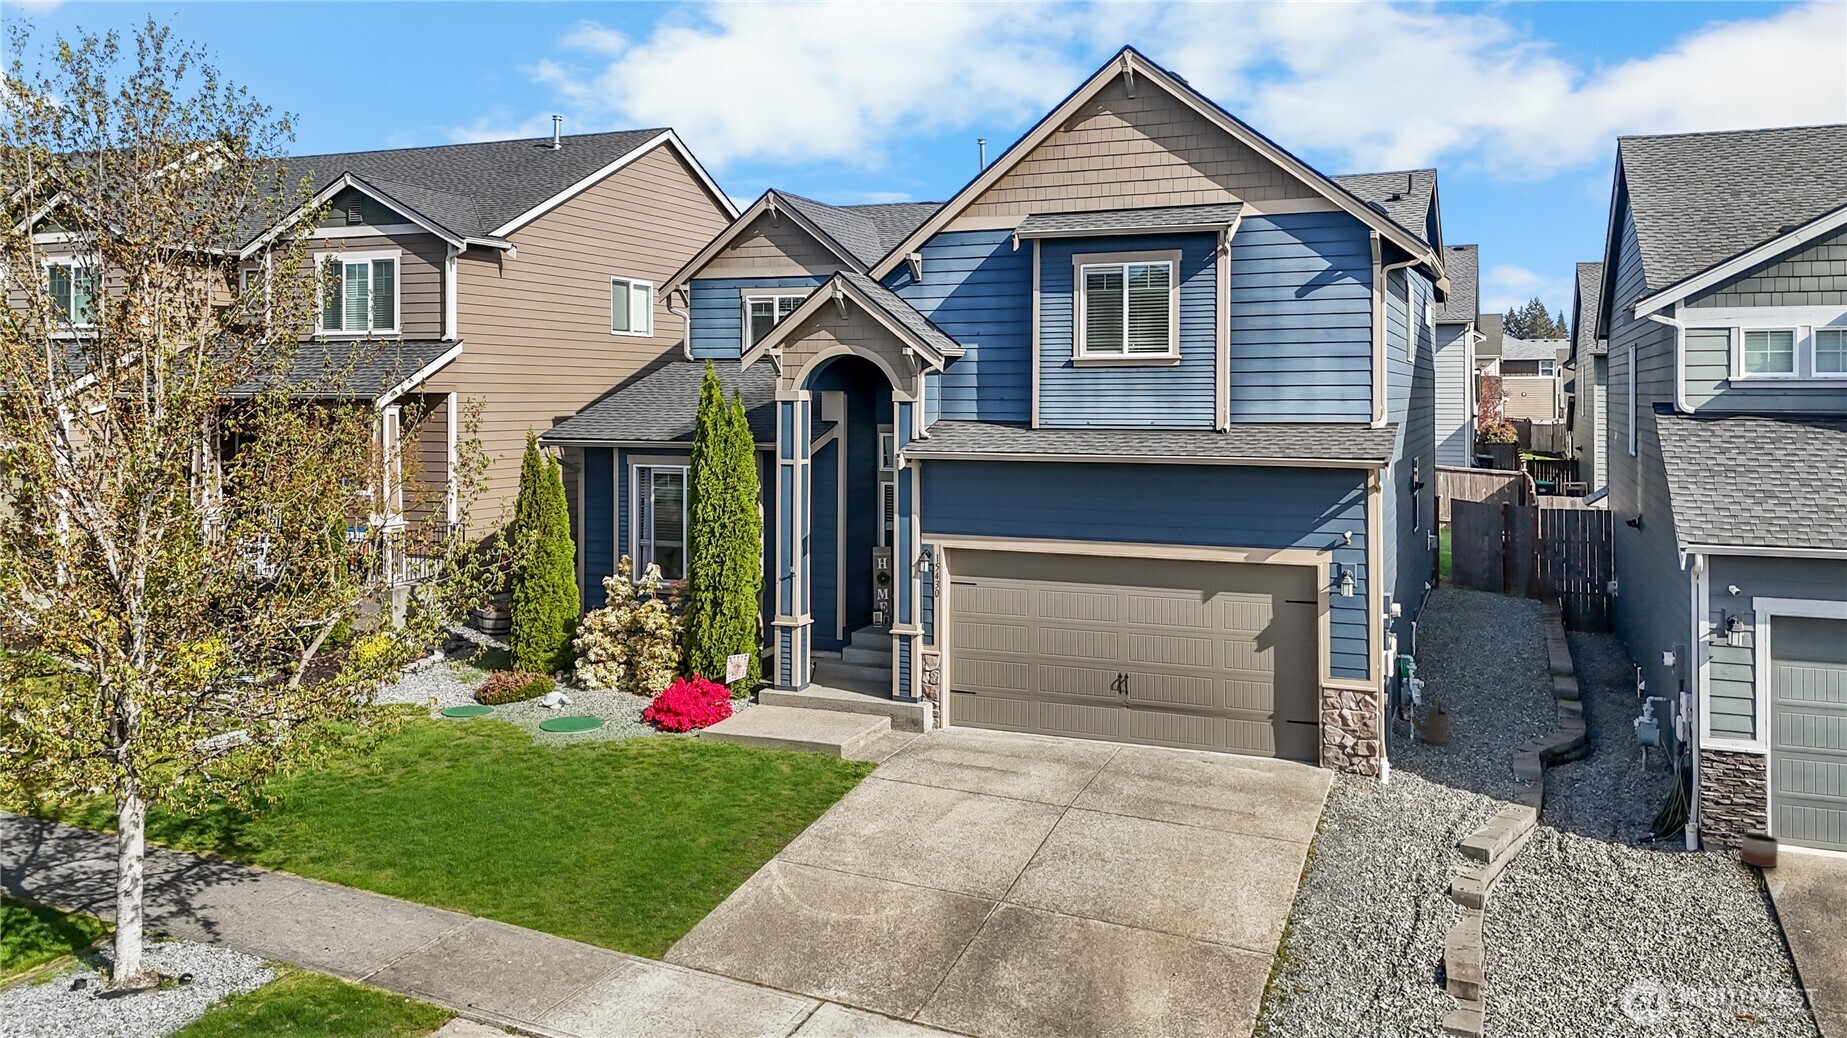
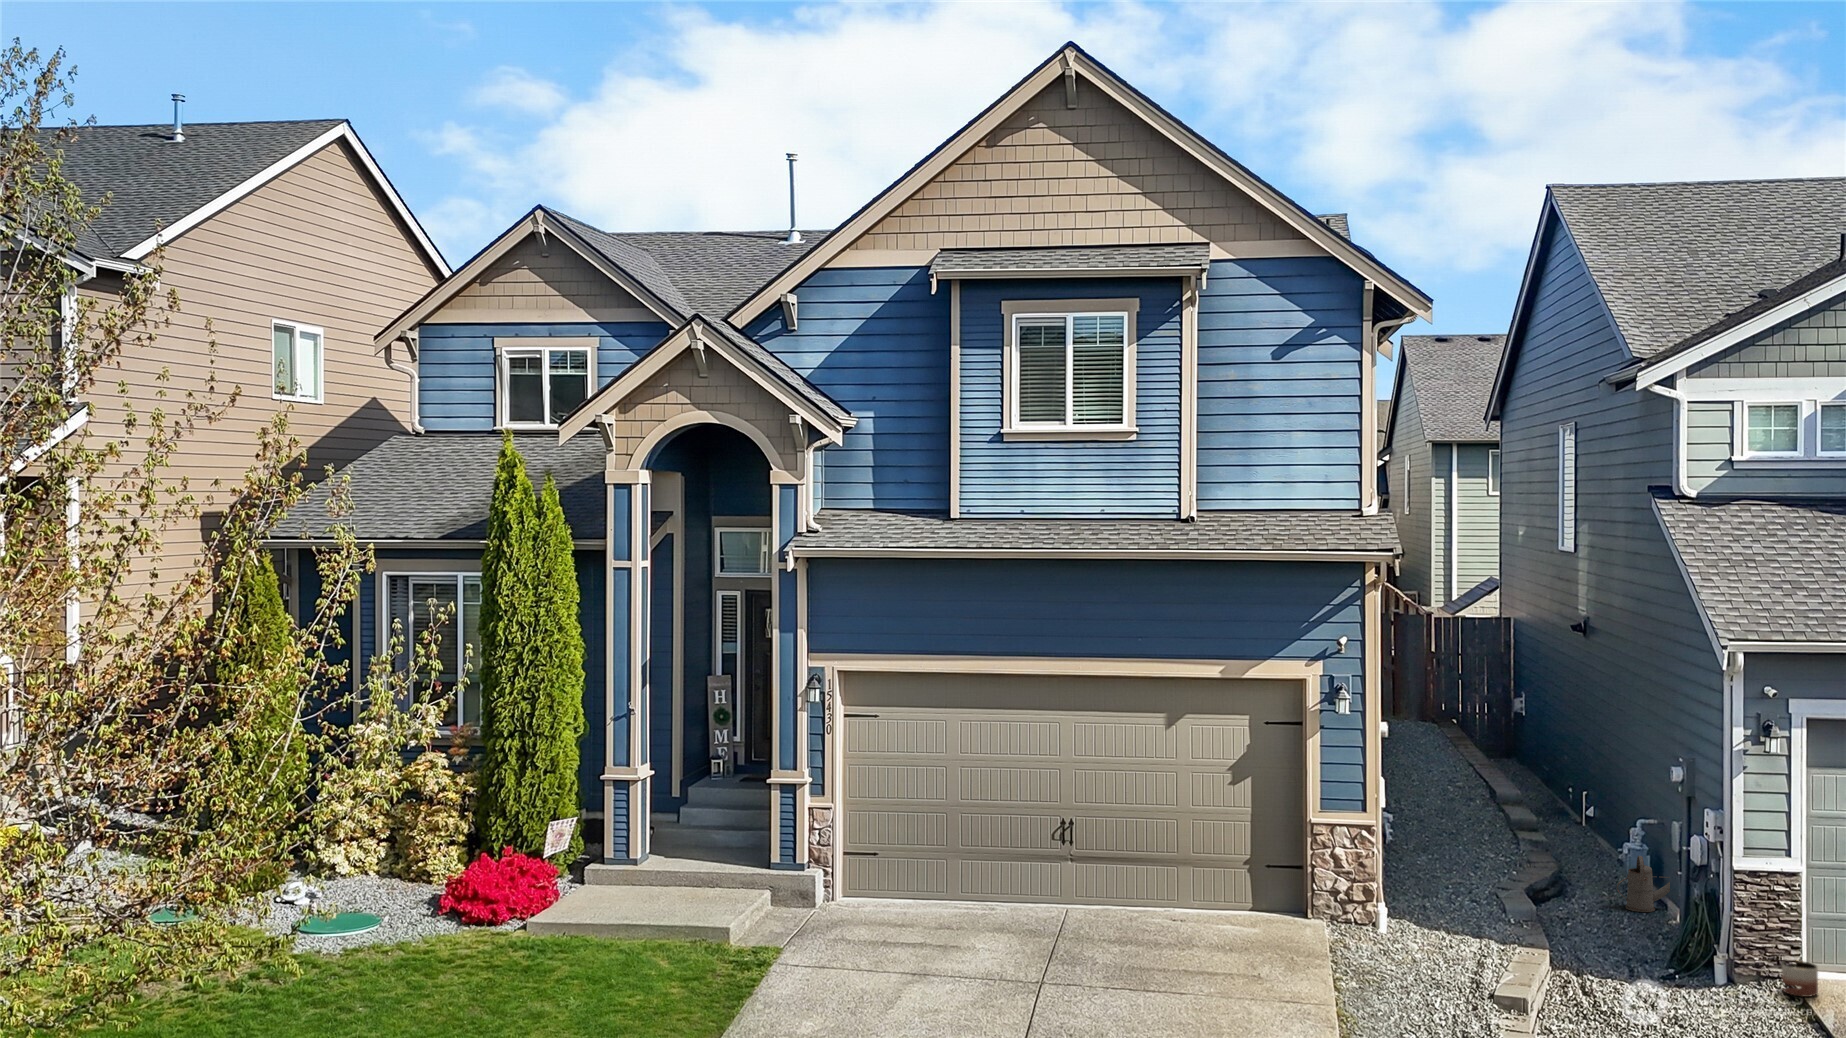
watering can: present [1401,701,1456,745] -> present [1617,856,1672,912]

